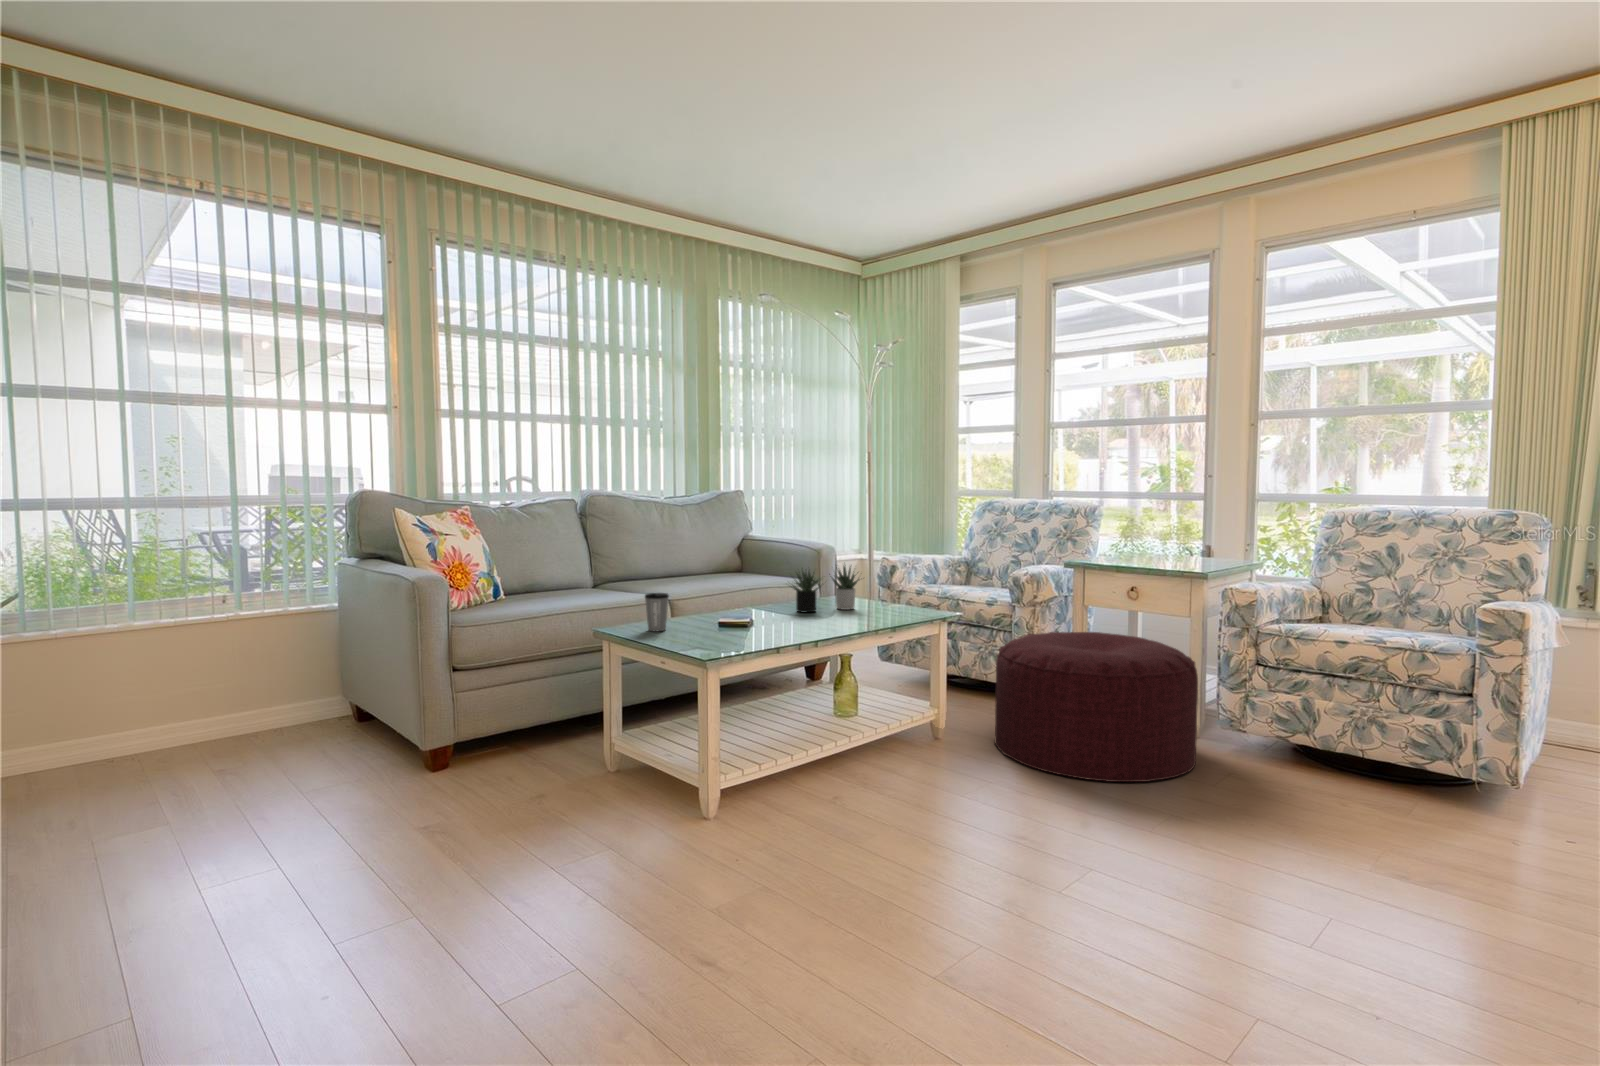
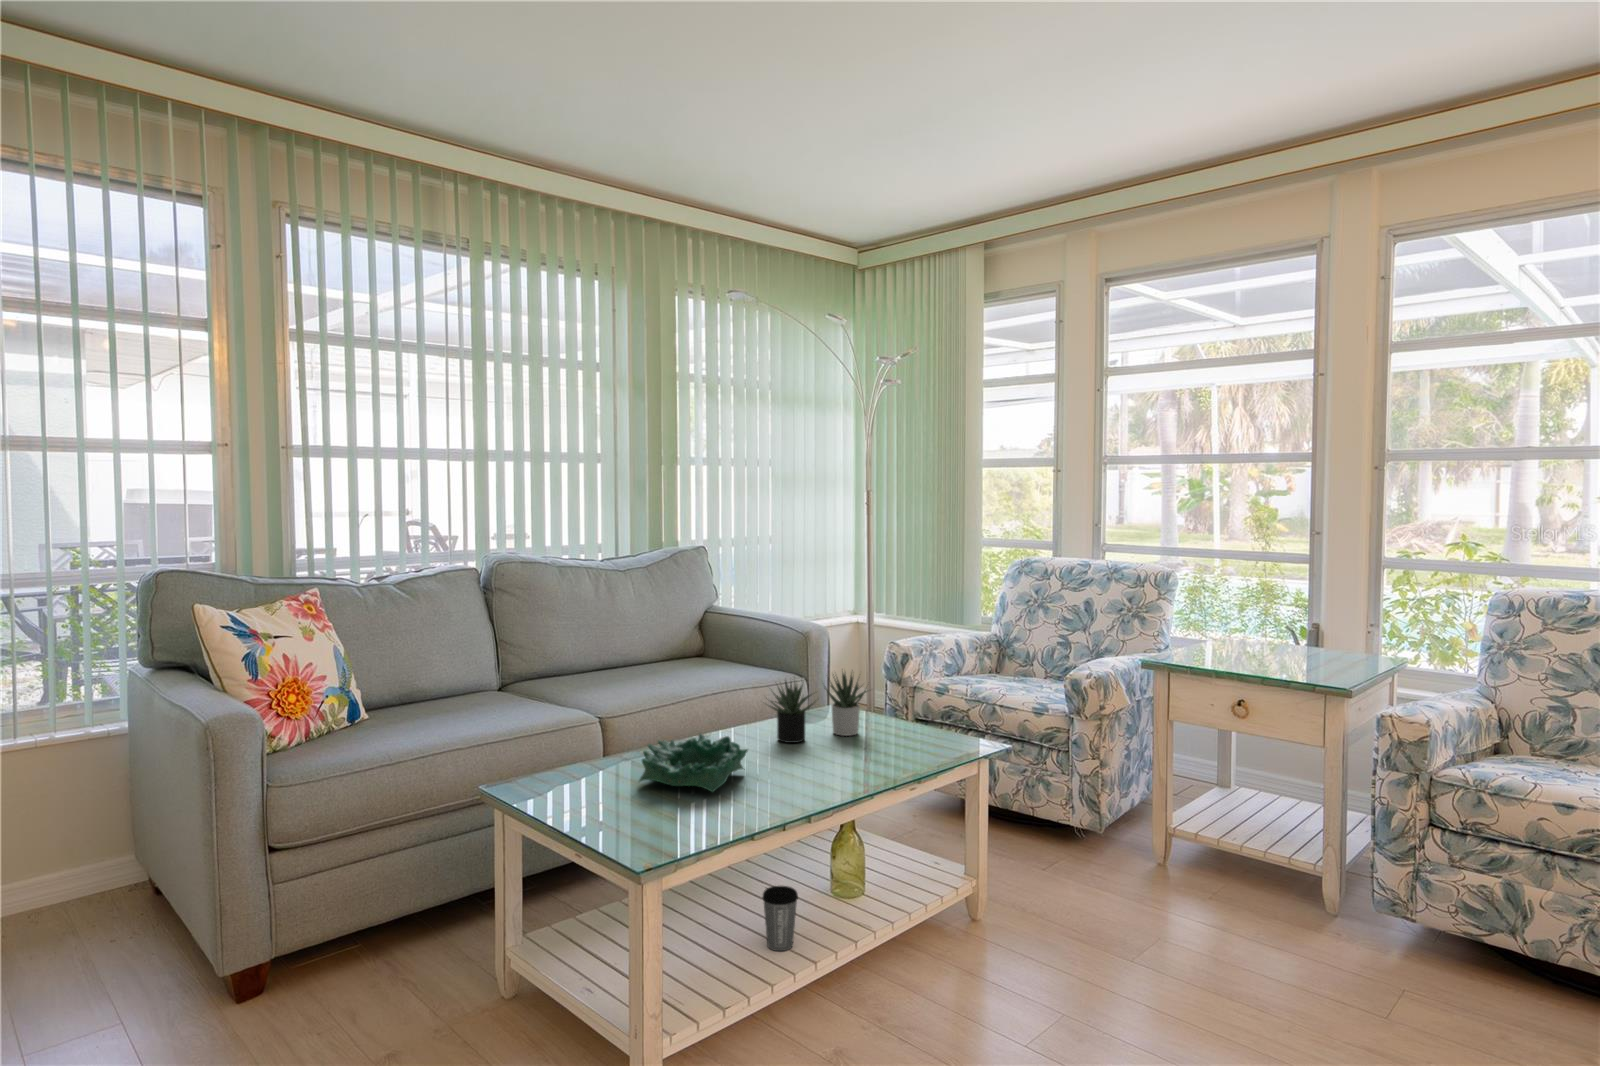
coffee cup: present [645,593,669,631] -> present [762,886,798,951]
decorative bowl: none [701,599,776,630] -> present [639,734,748,792]
ottoman: present [994,632,1198,782] -> none [1057,765,1355,1017]

